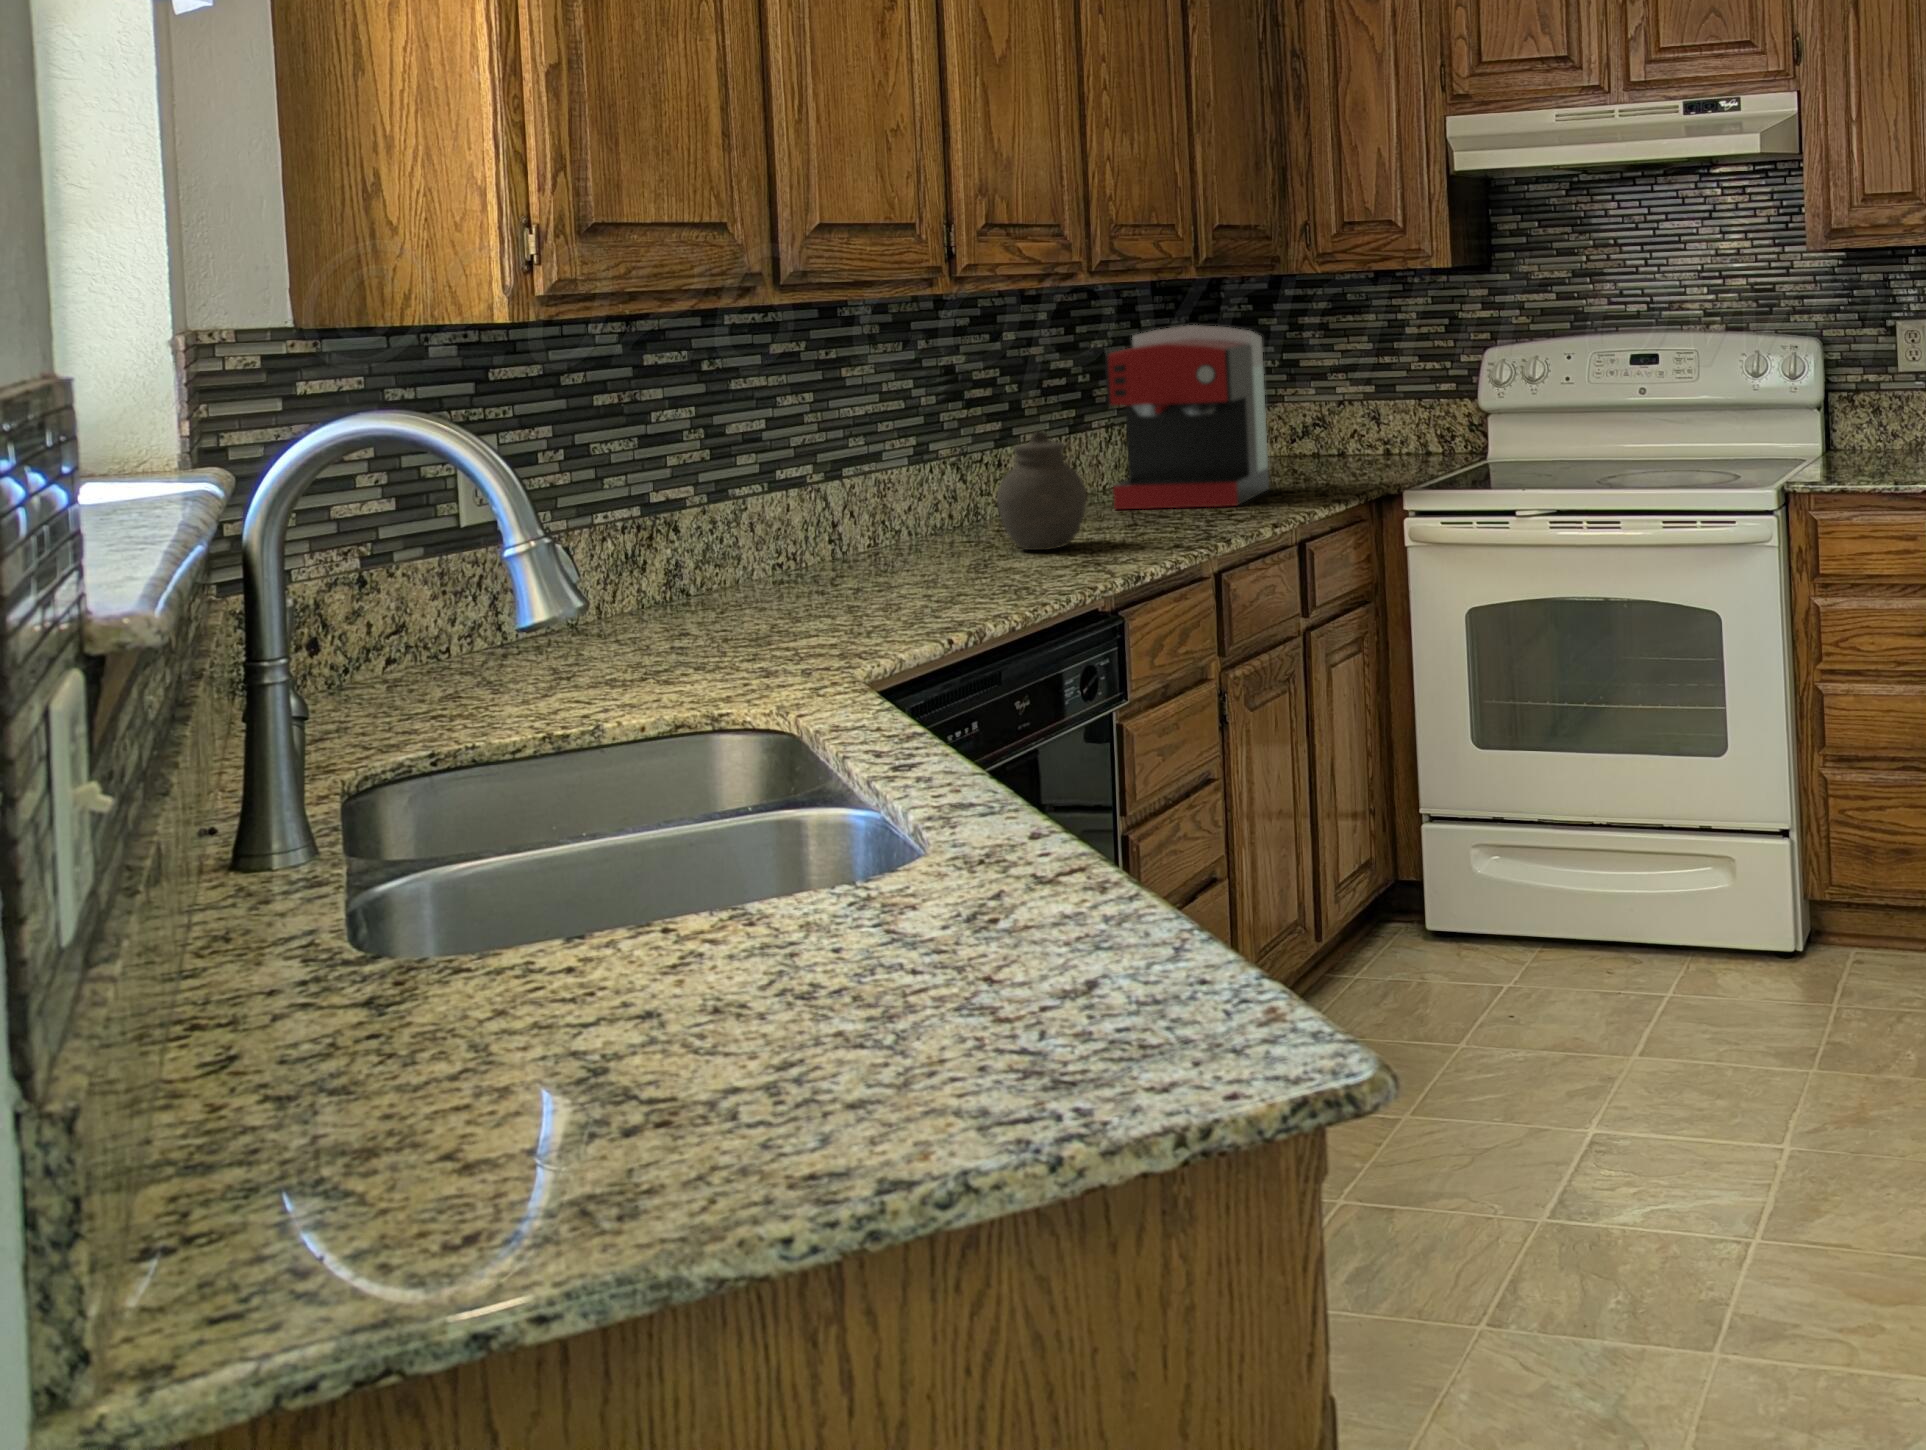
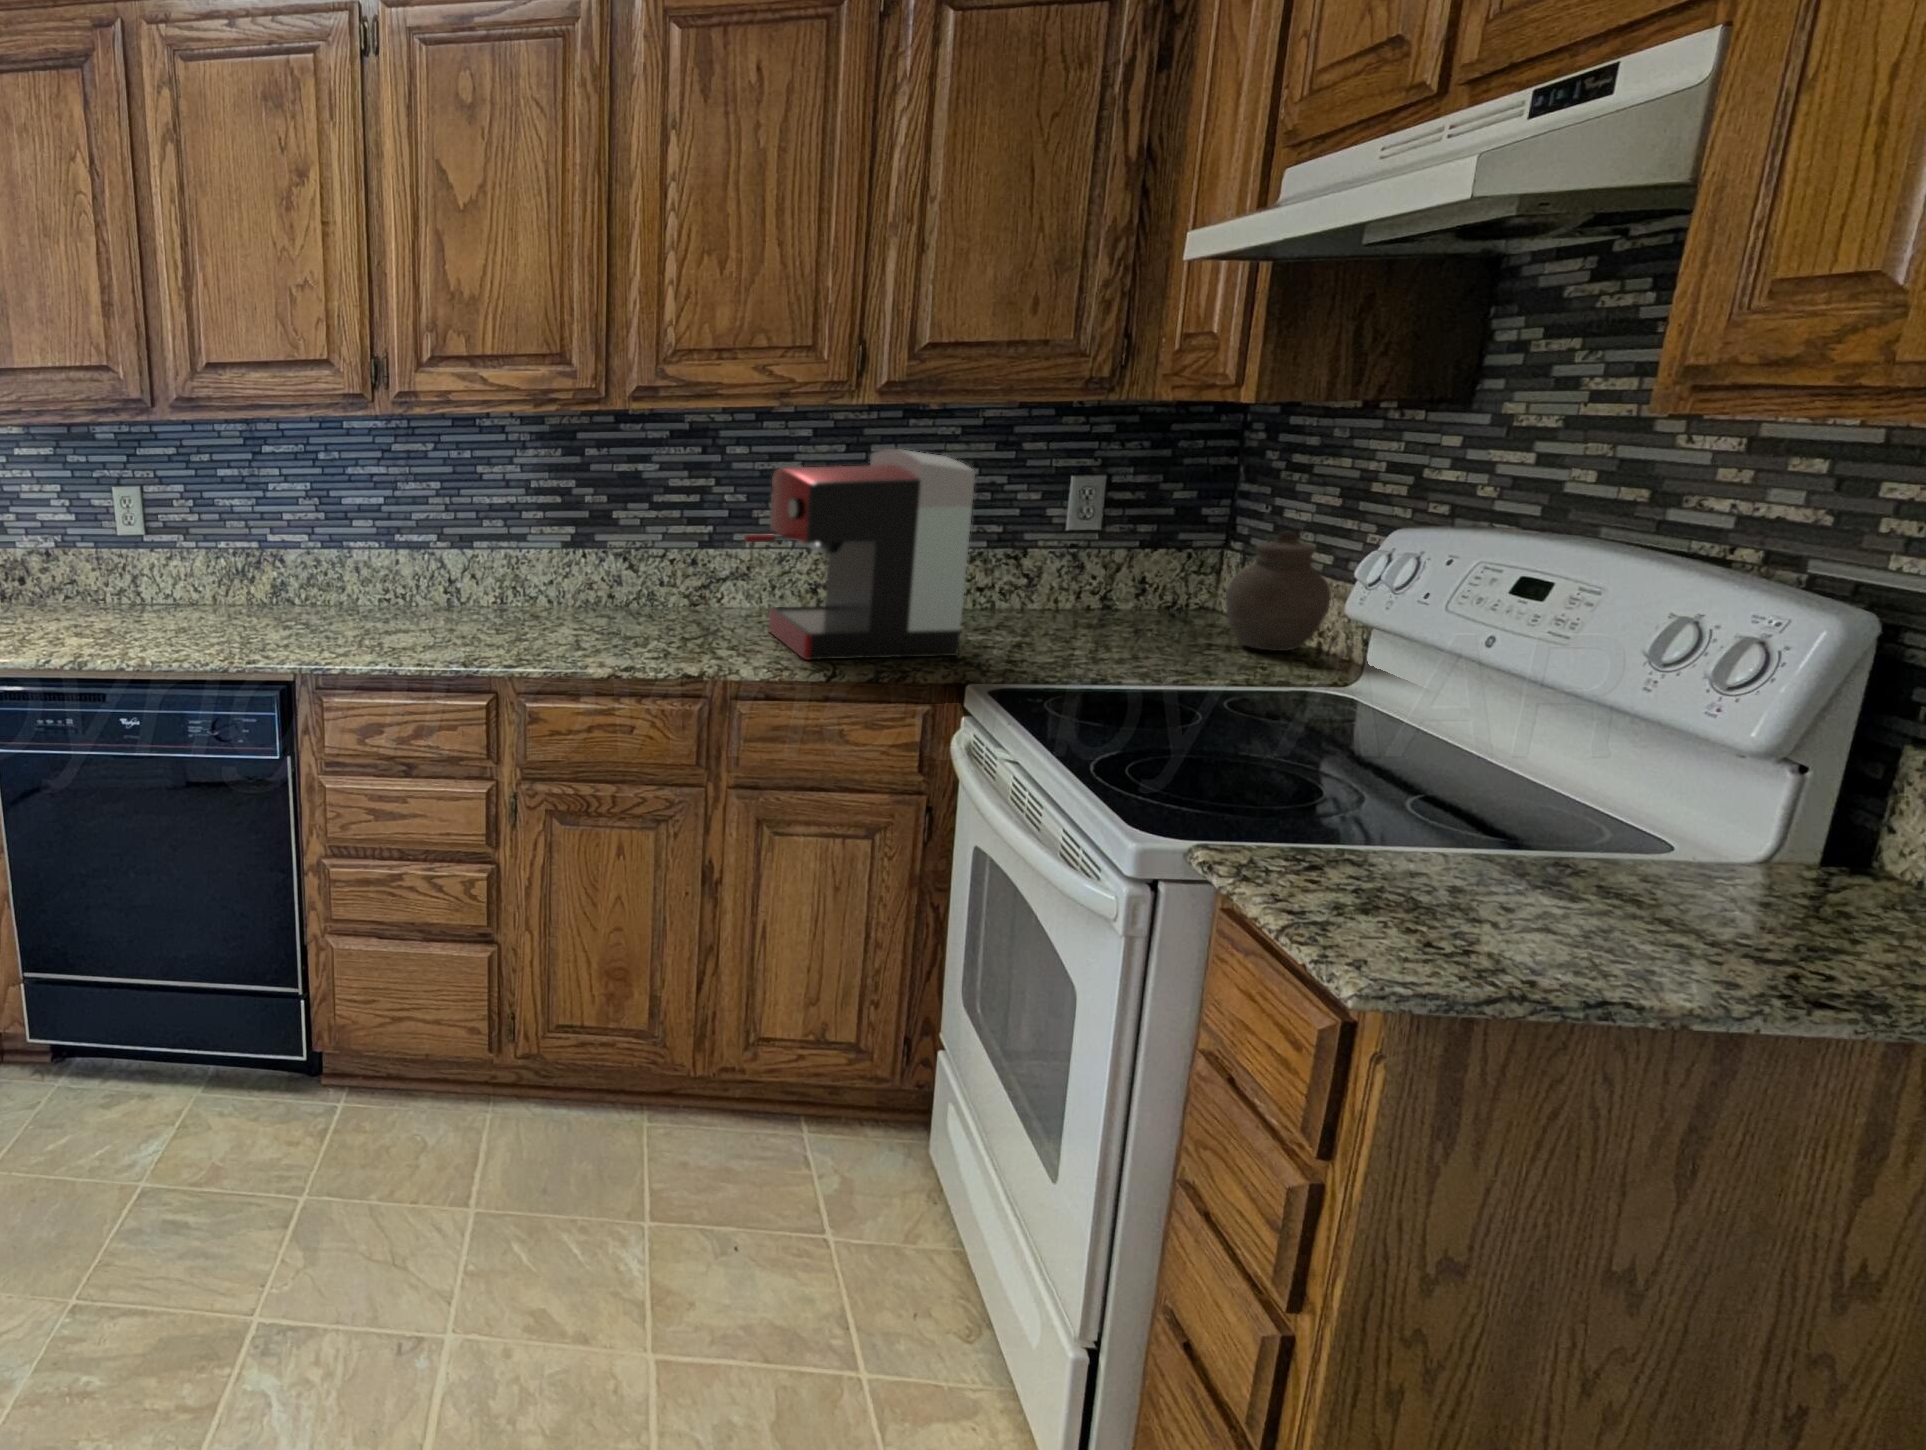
jar: present [997,431,1086,550] -> present [1226,532,1331,651]

